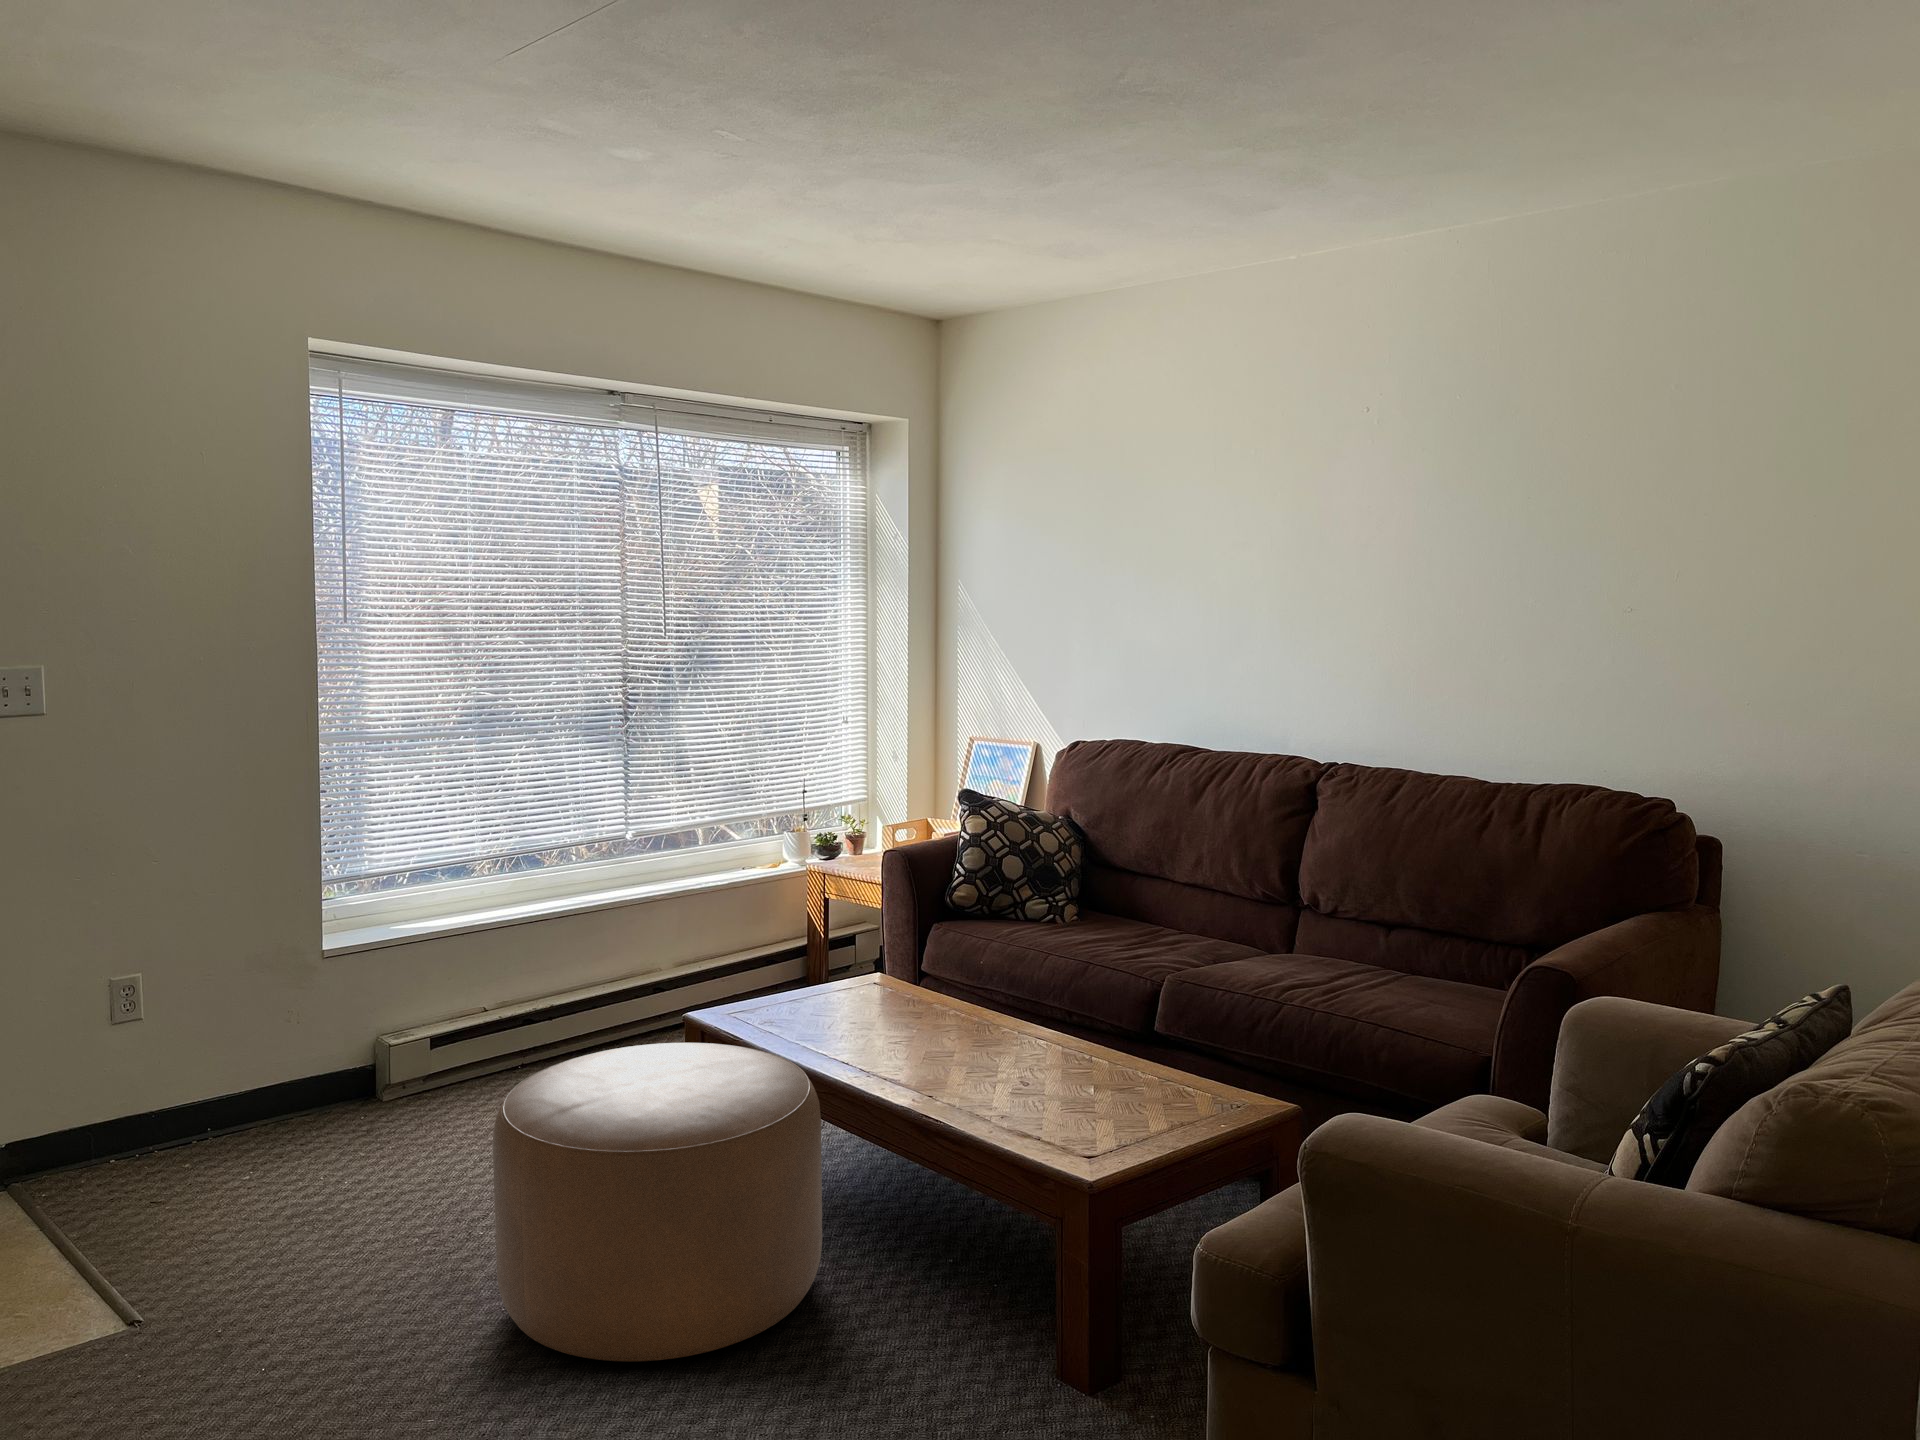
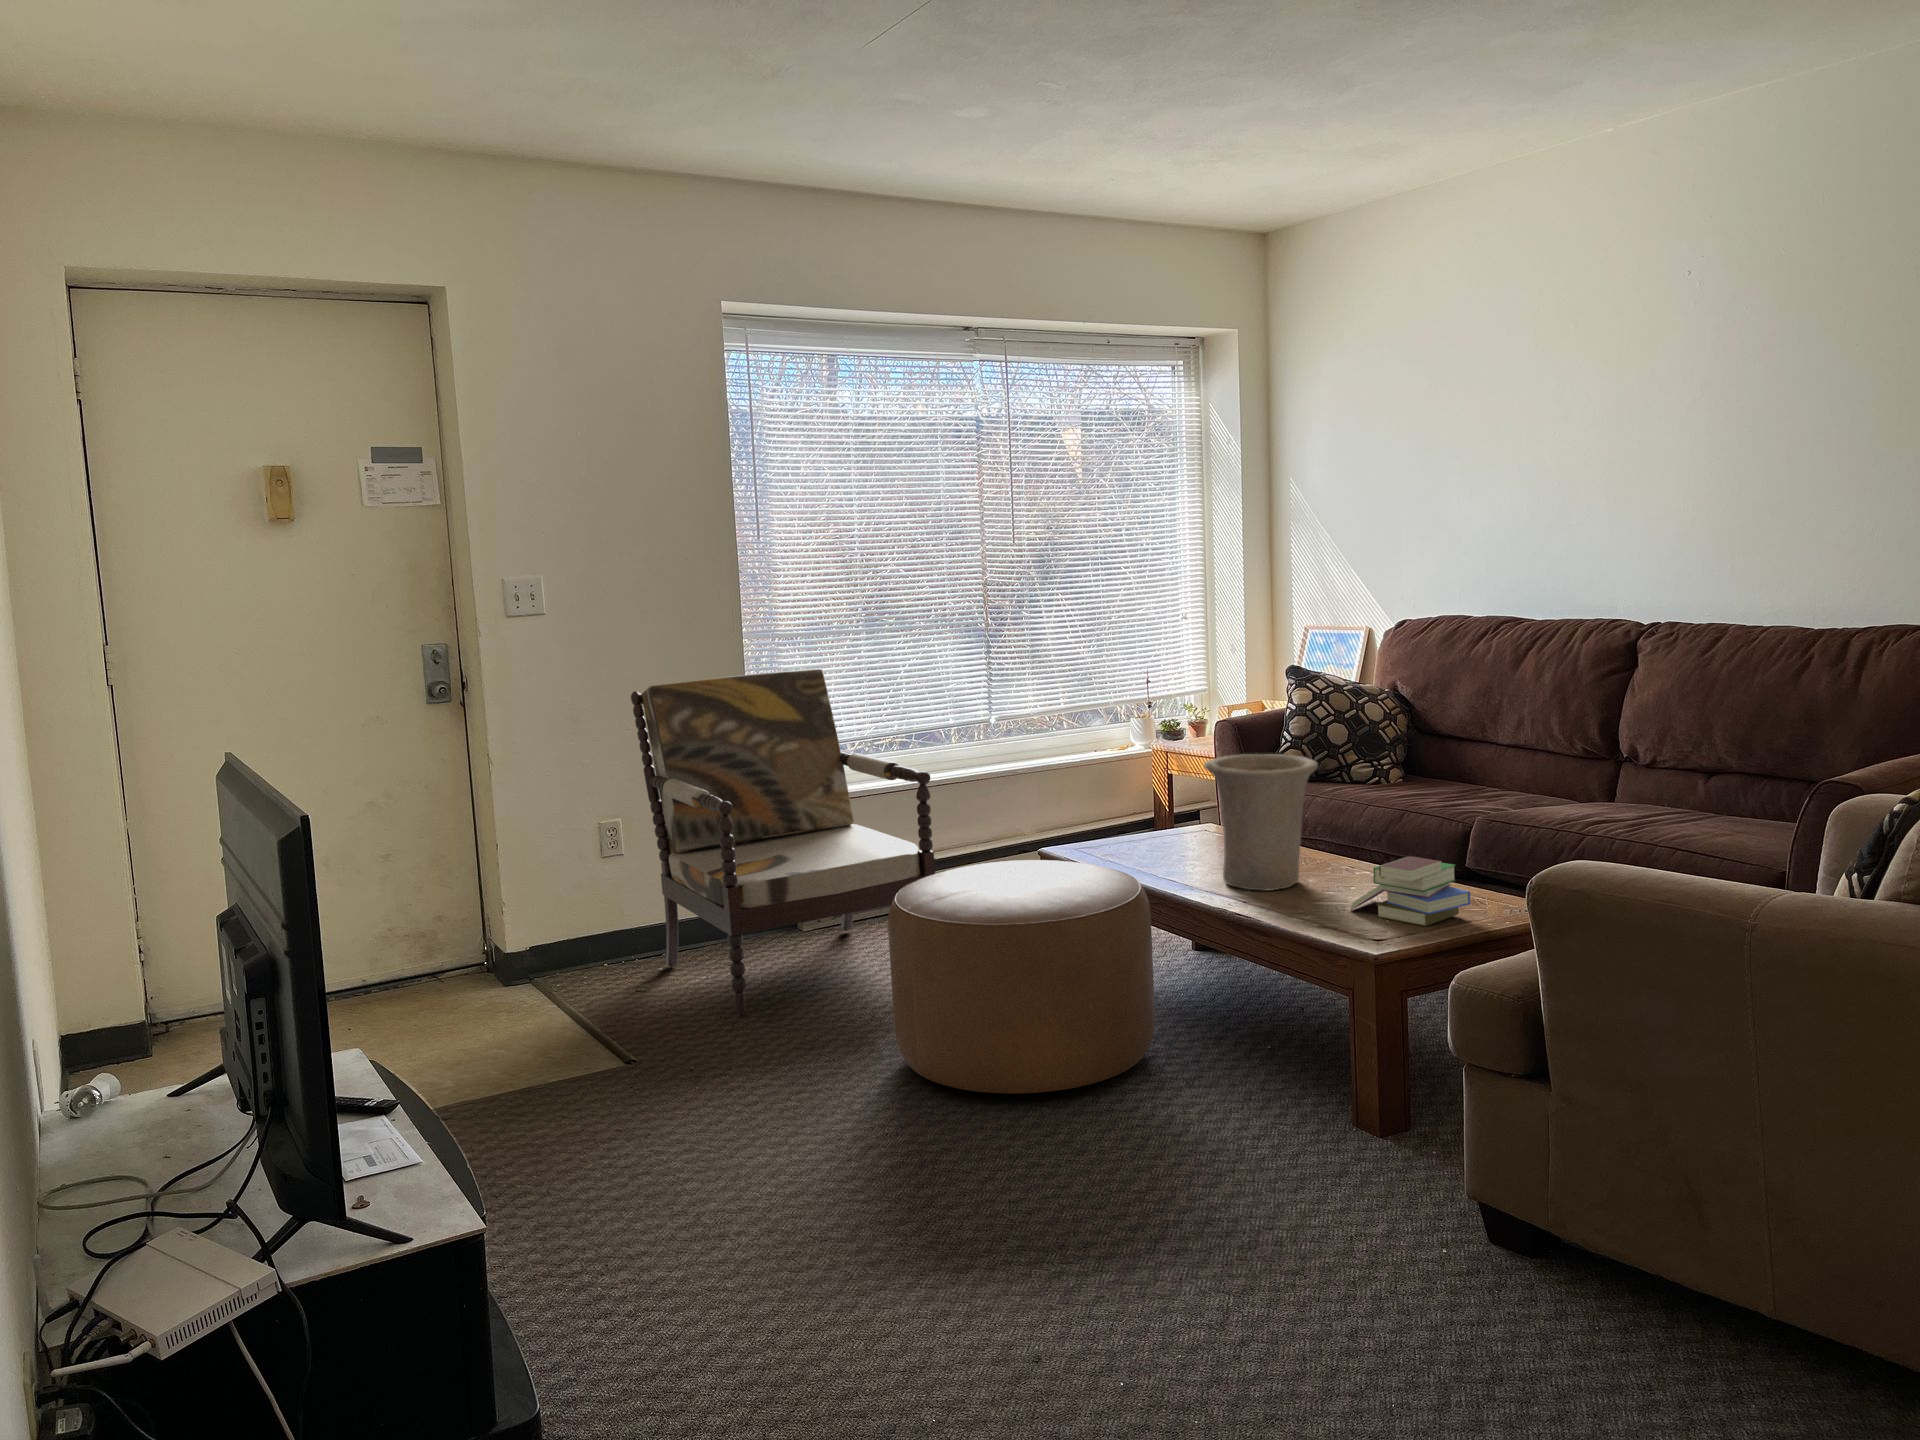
armchair: none [165,784,556,1241] -> present [631,668,935,1017]
vase: none [884,915,1013,1079] -> present [1204,754,1318,891]
book: none [1049,1046,1183,1135] -> present [1351,856,1470,926]

